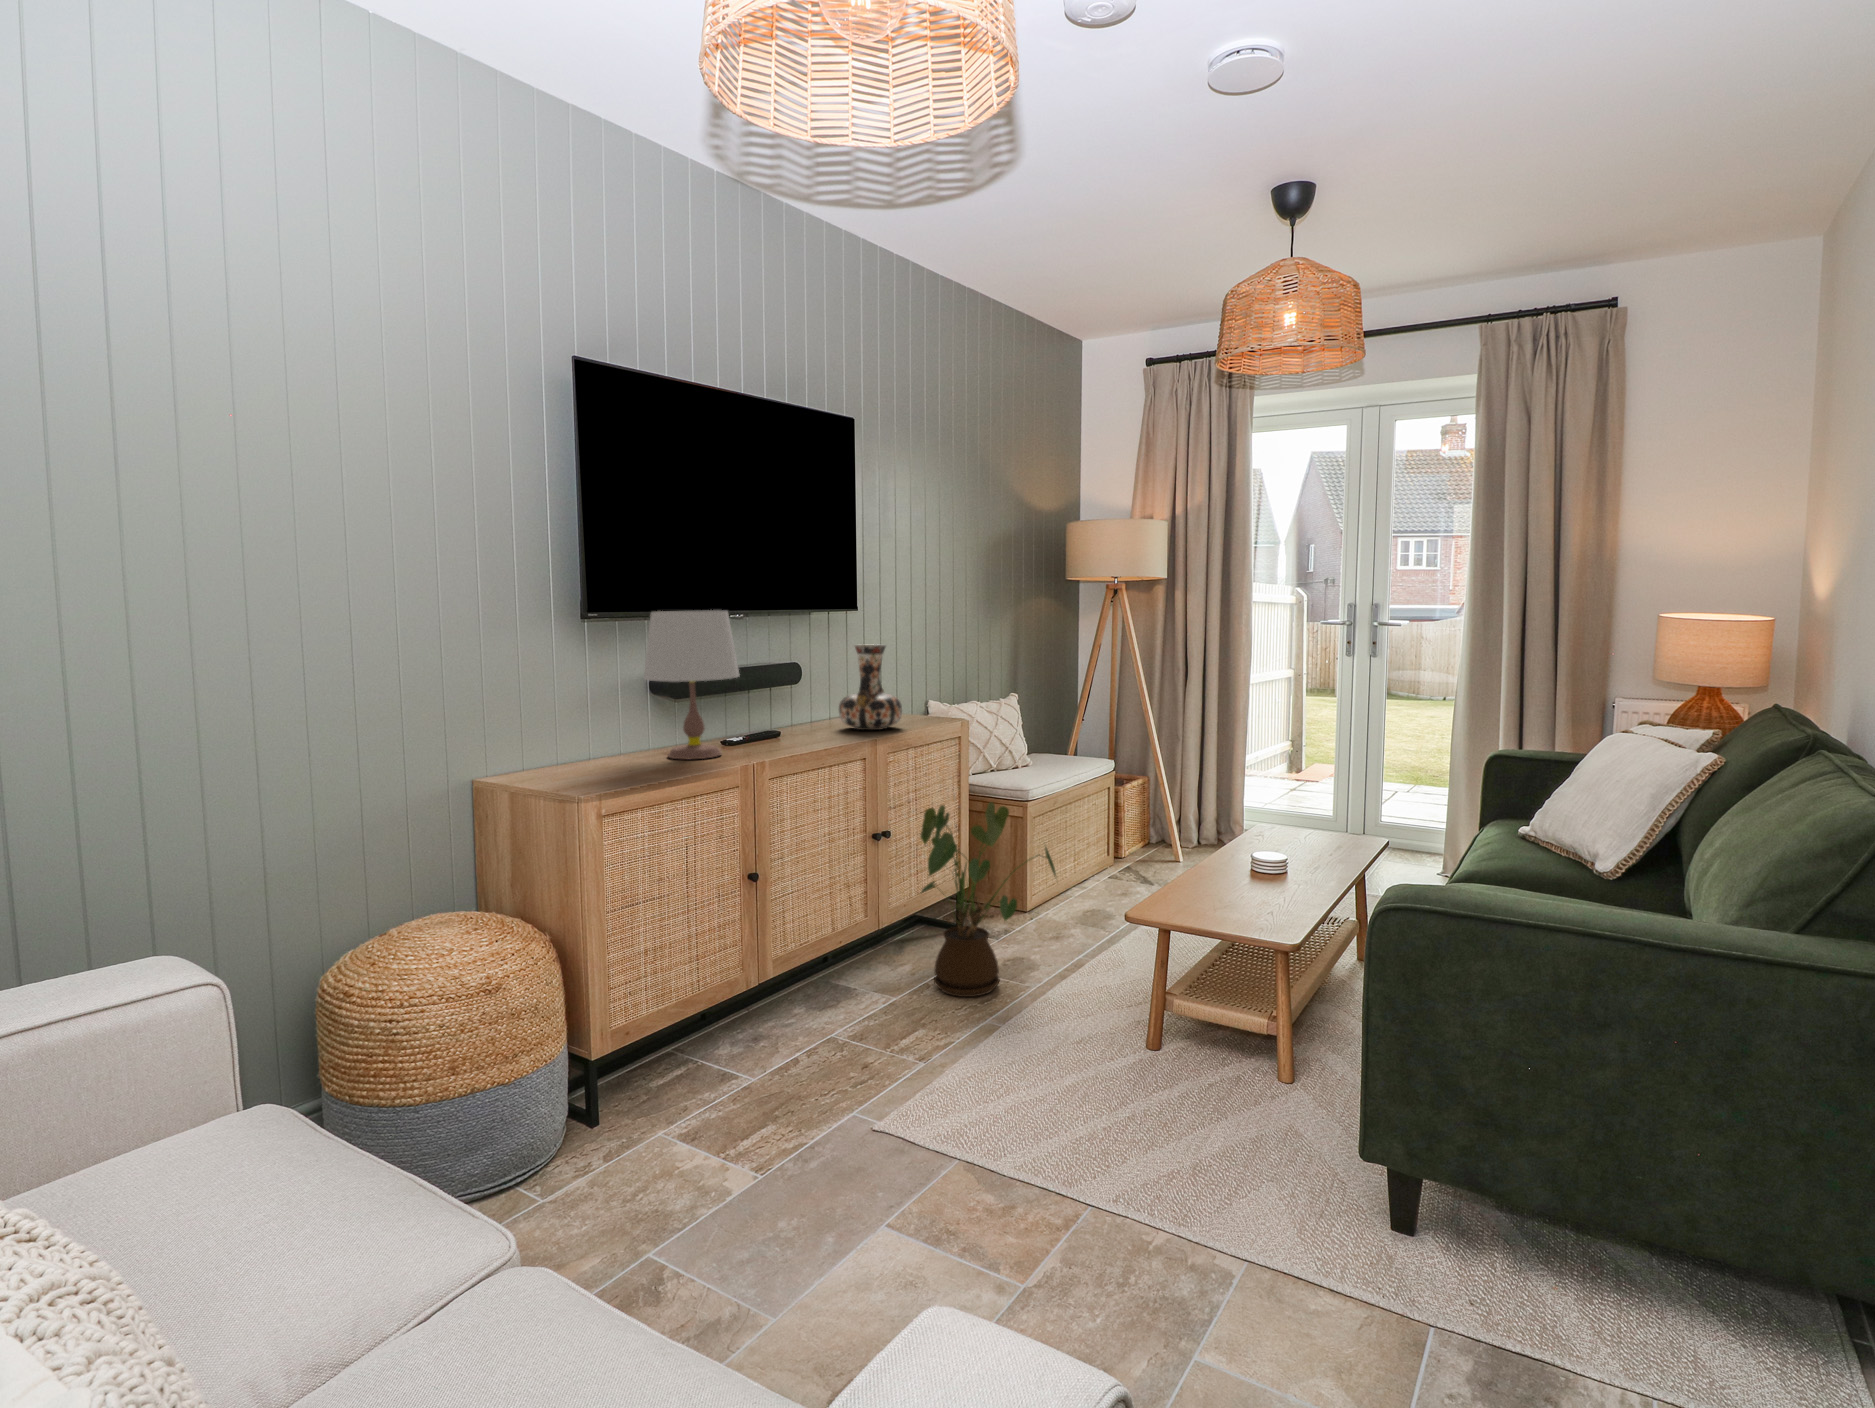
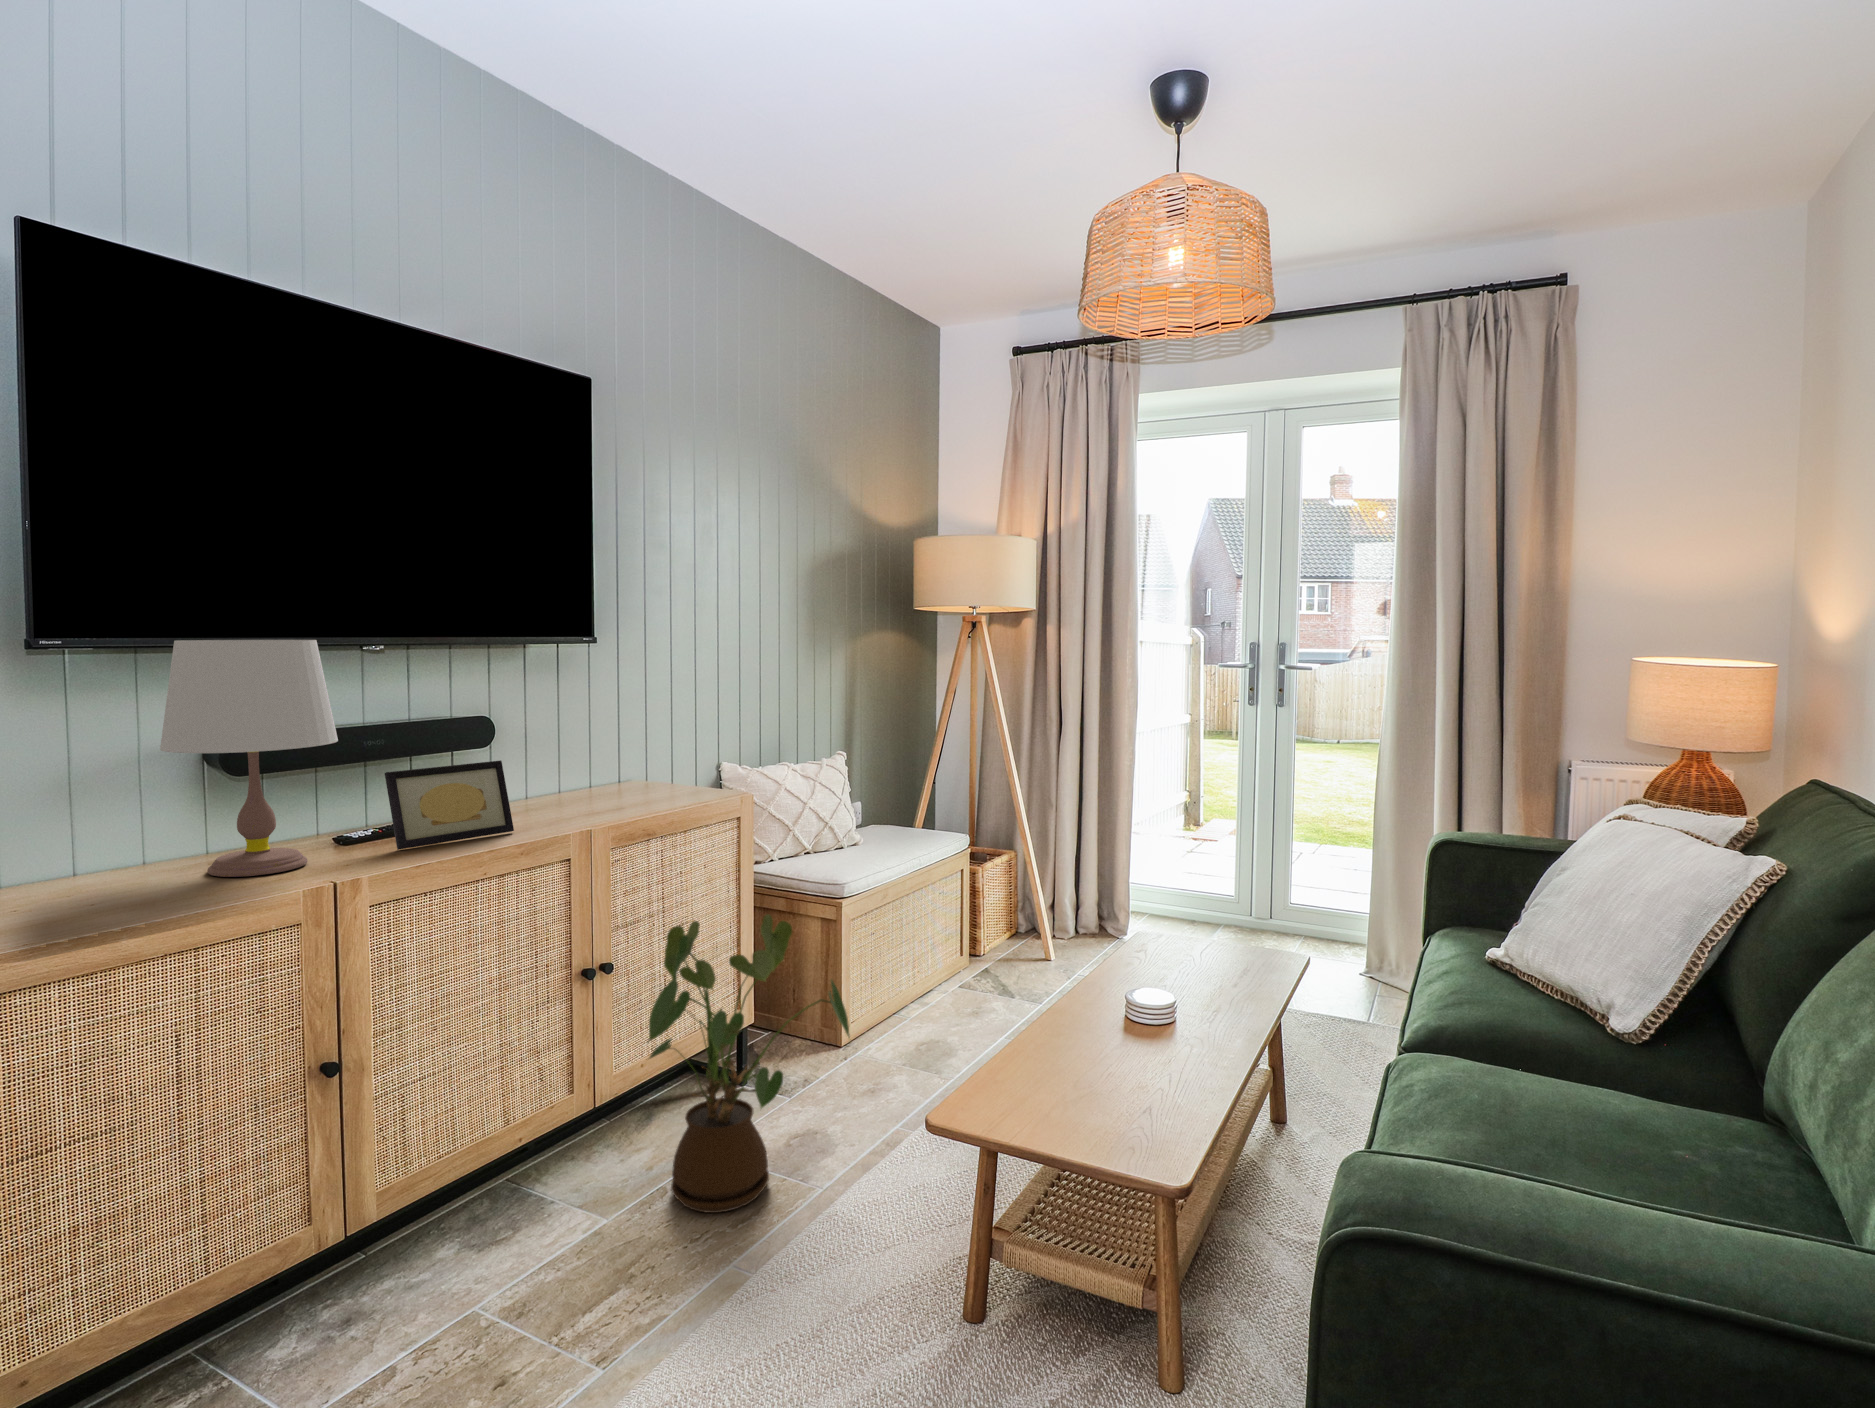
decorative vase: present [838,644,902,730] -> none [554,691,648,813]
picture frame: none [756,691,829,748] -> present [385,760,514,850]

